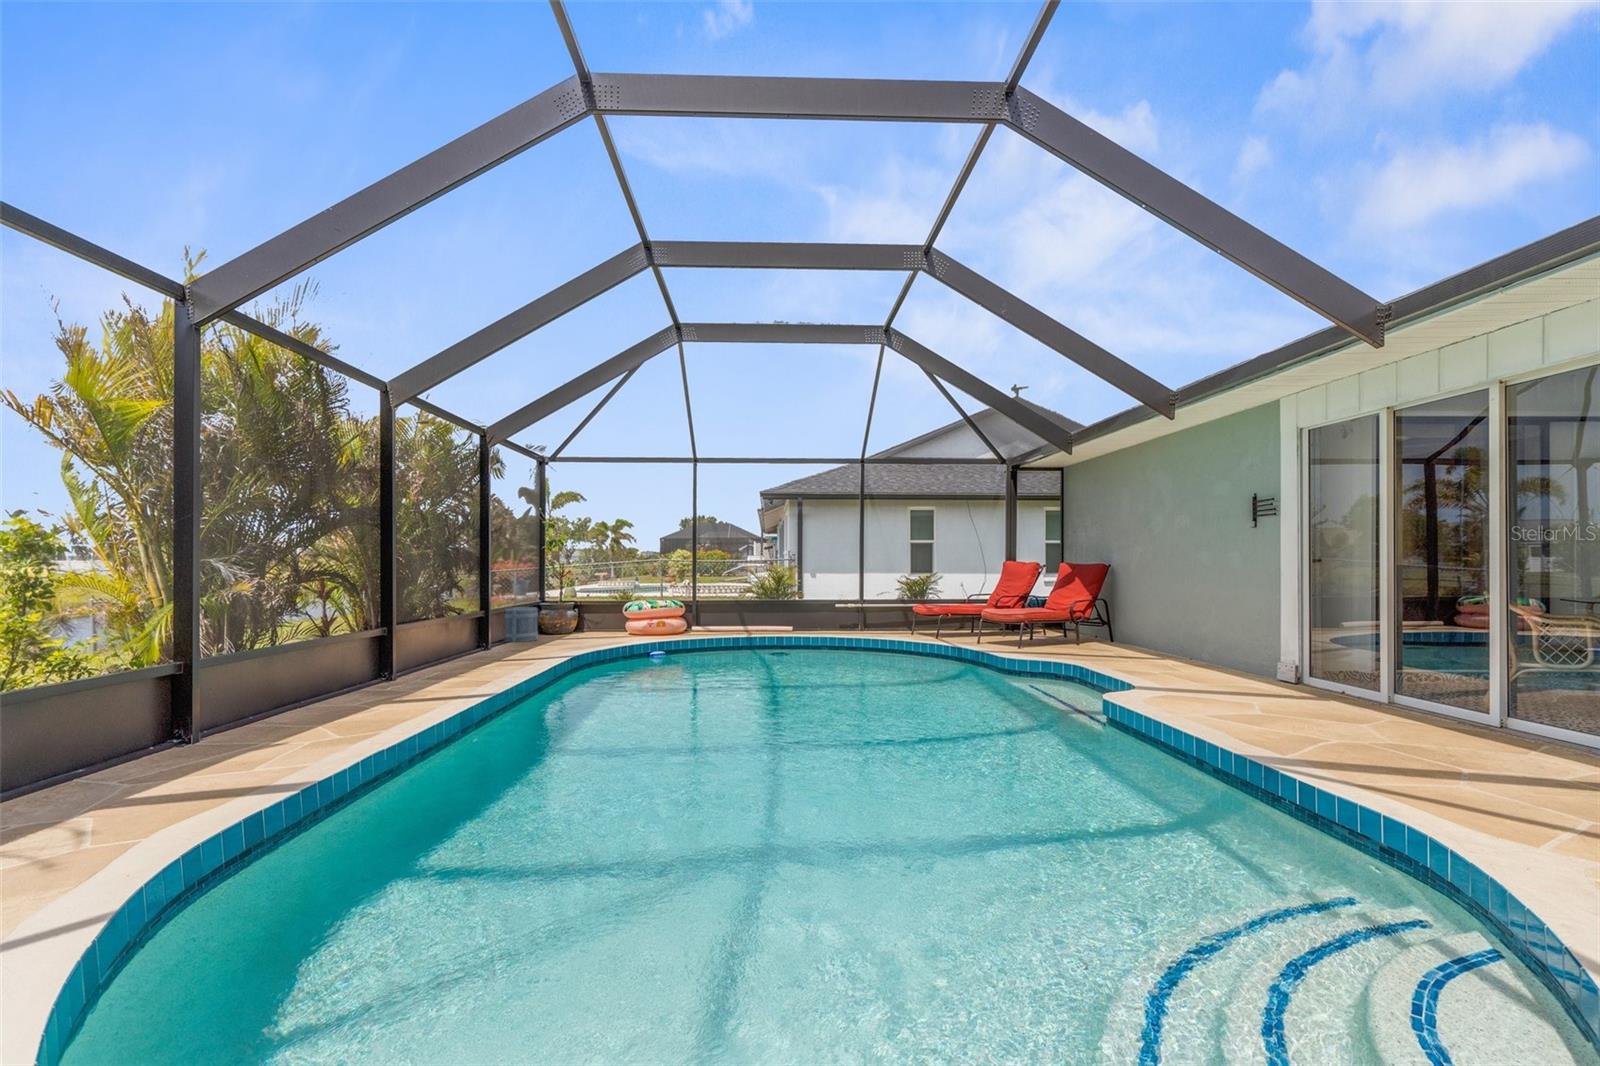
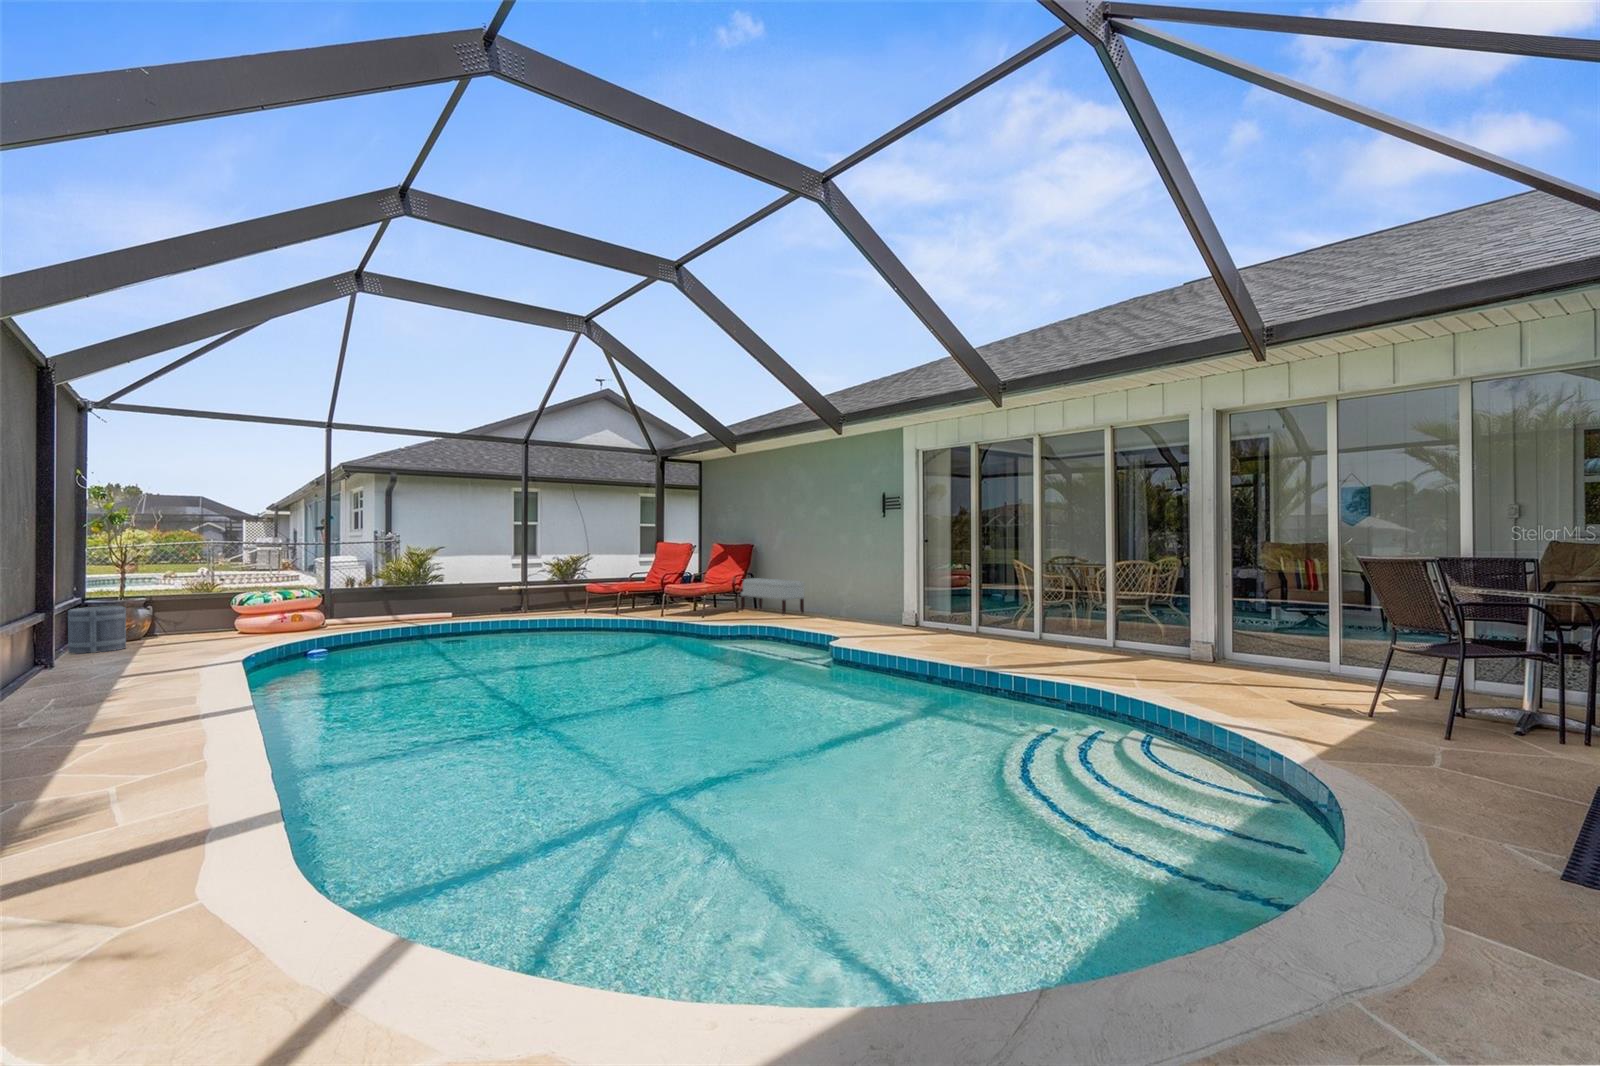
bench: none [1086,605,1162,653] -> present [741,578,805,615]

